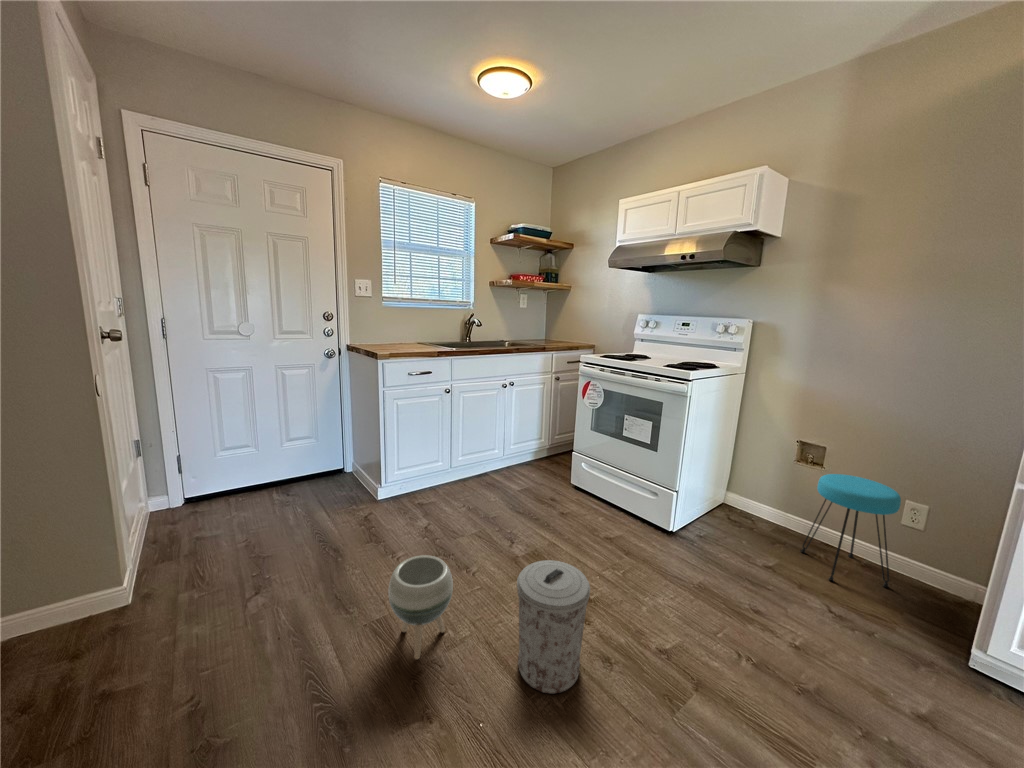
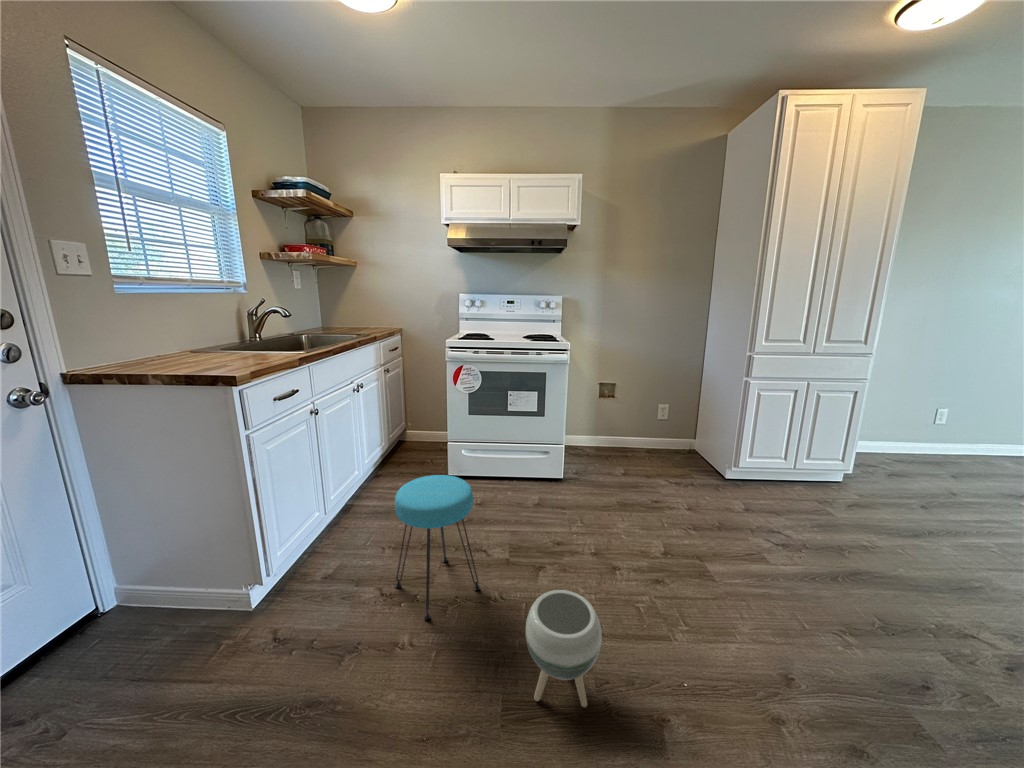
stool: present [801,474,901,587] -> present [395,475,480,619]
trash can: present [517,560,590,694] -> none [619,523,690,639]

